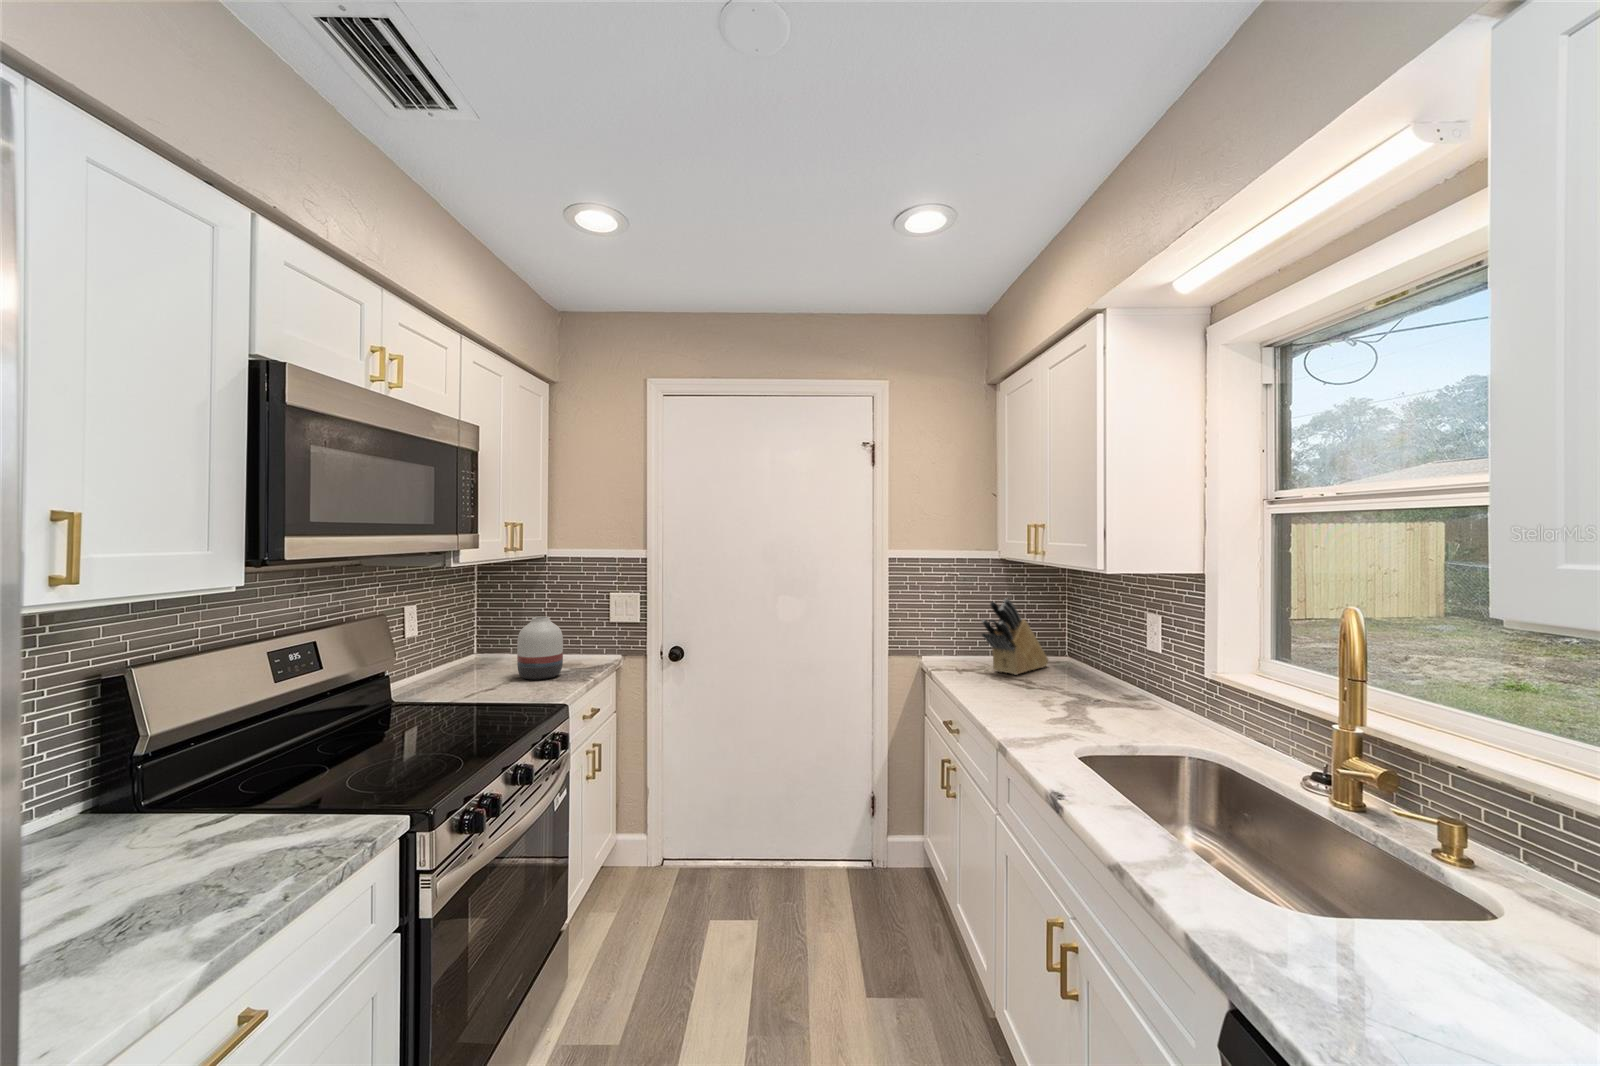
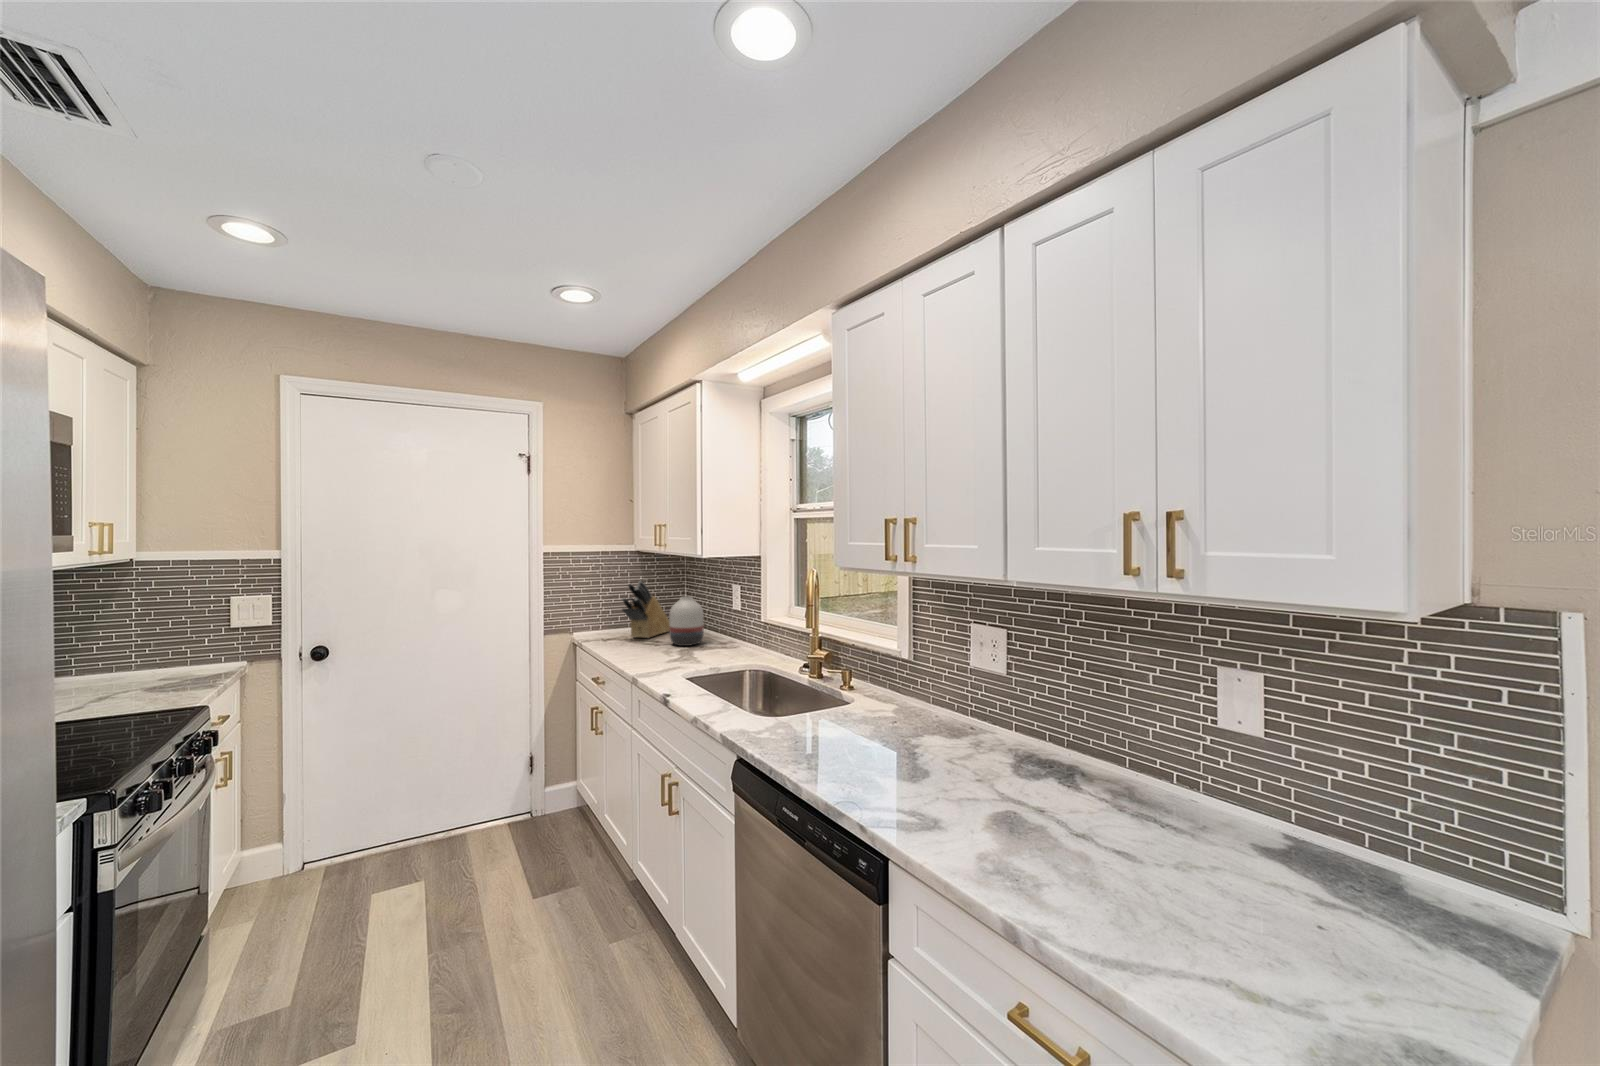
vase: present [517,617,563,680] -> present [669,596,704,646]

